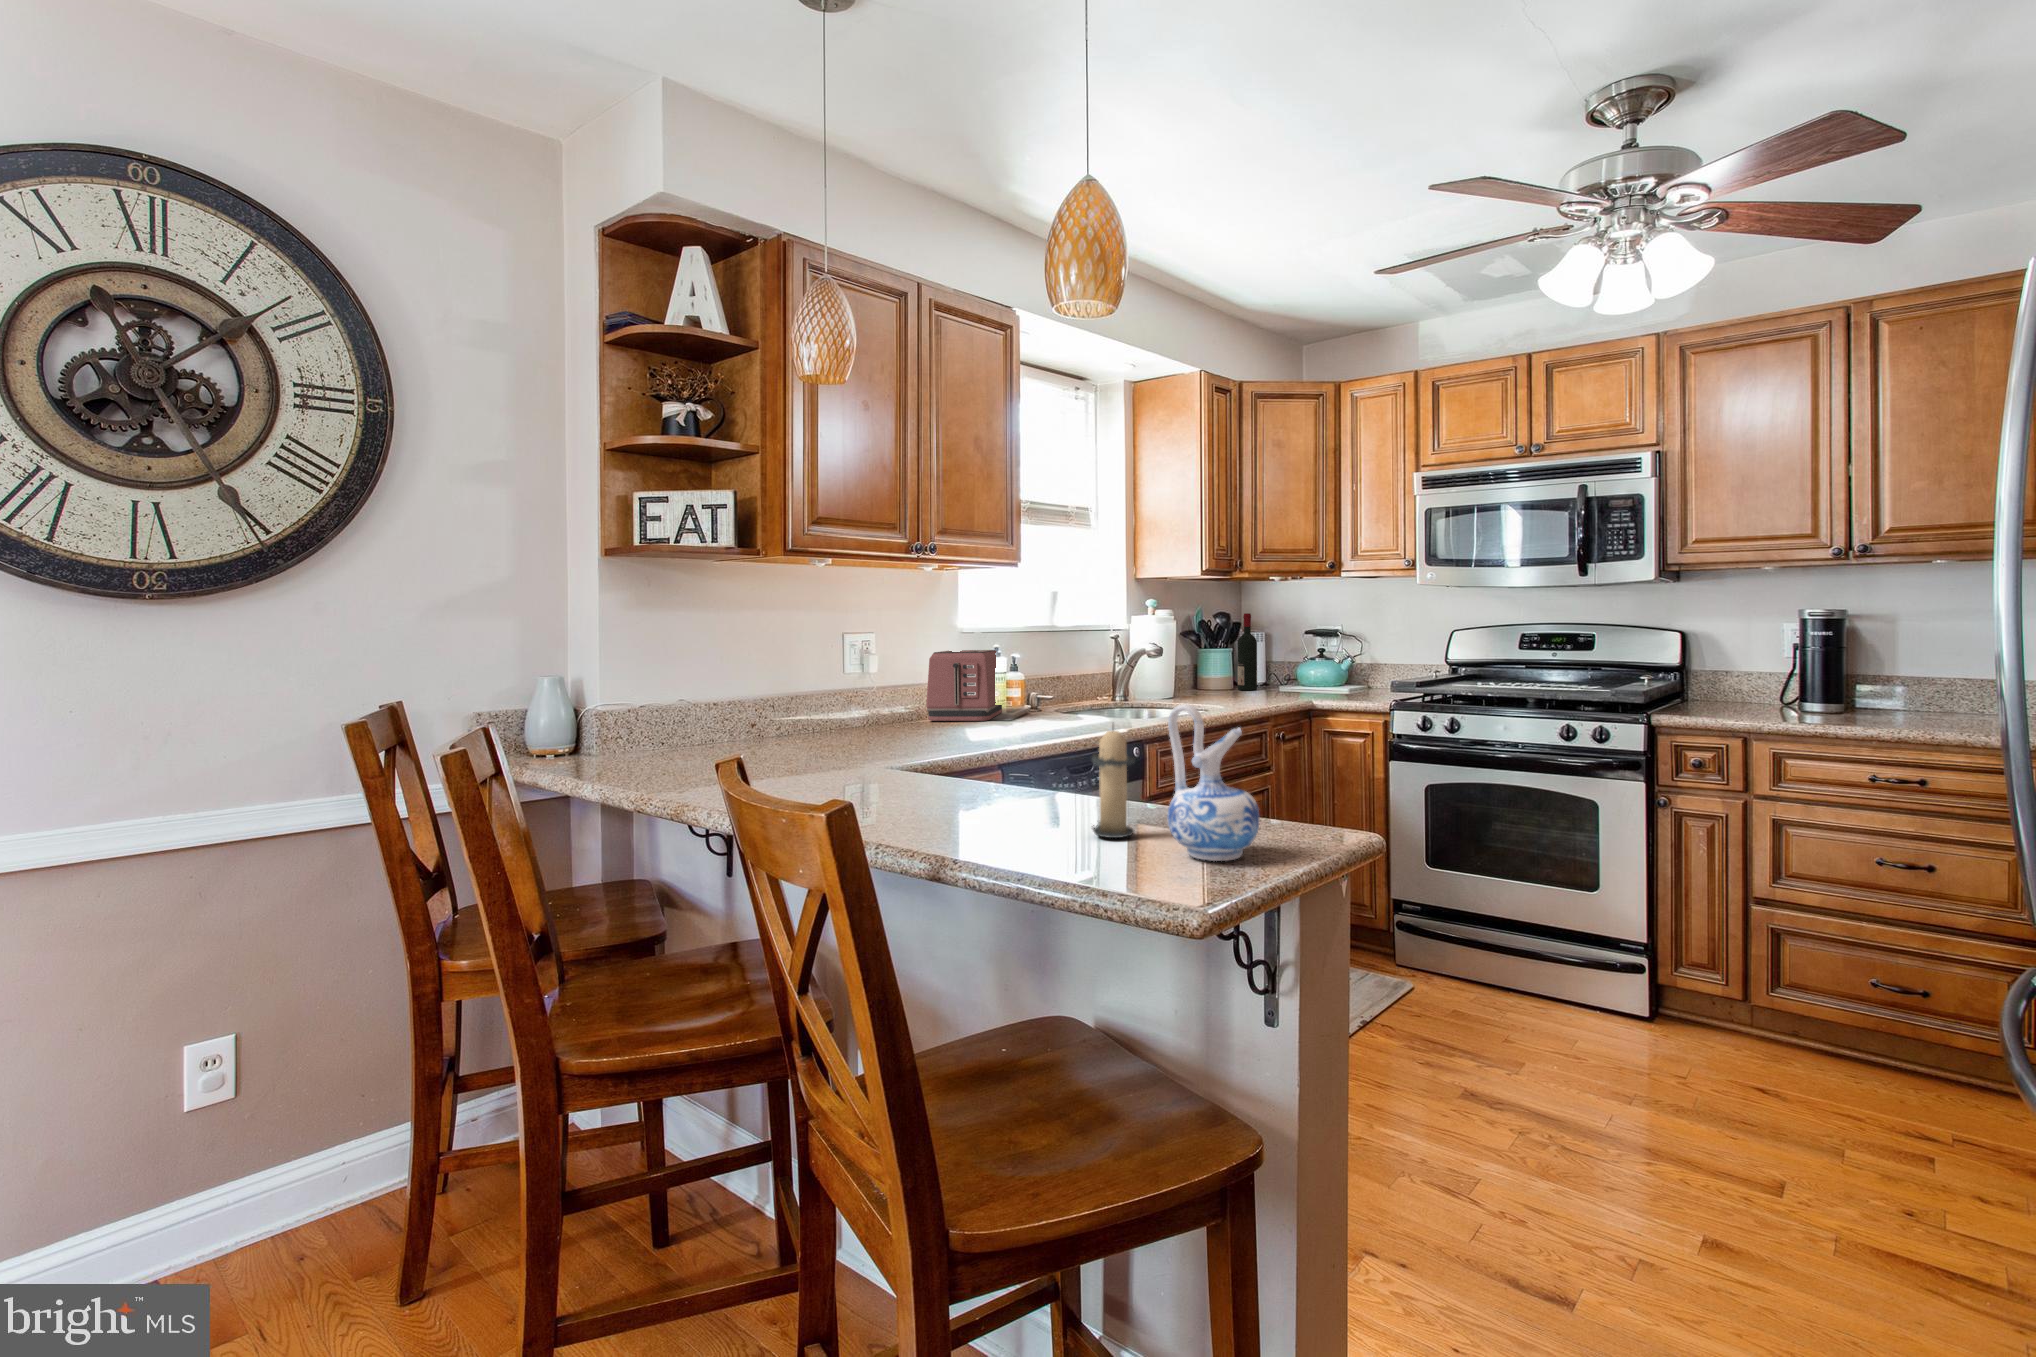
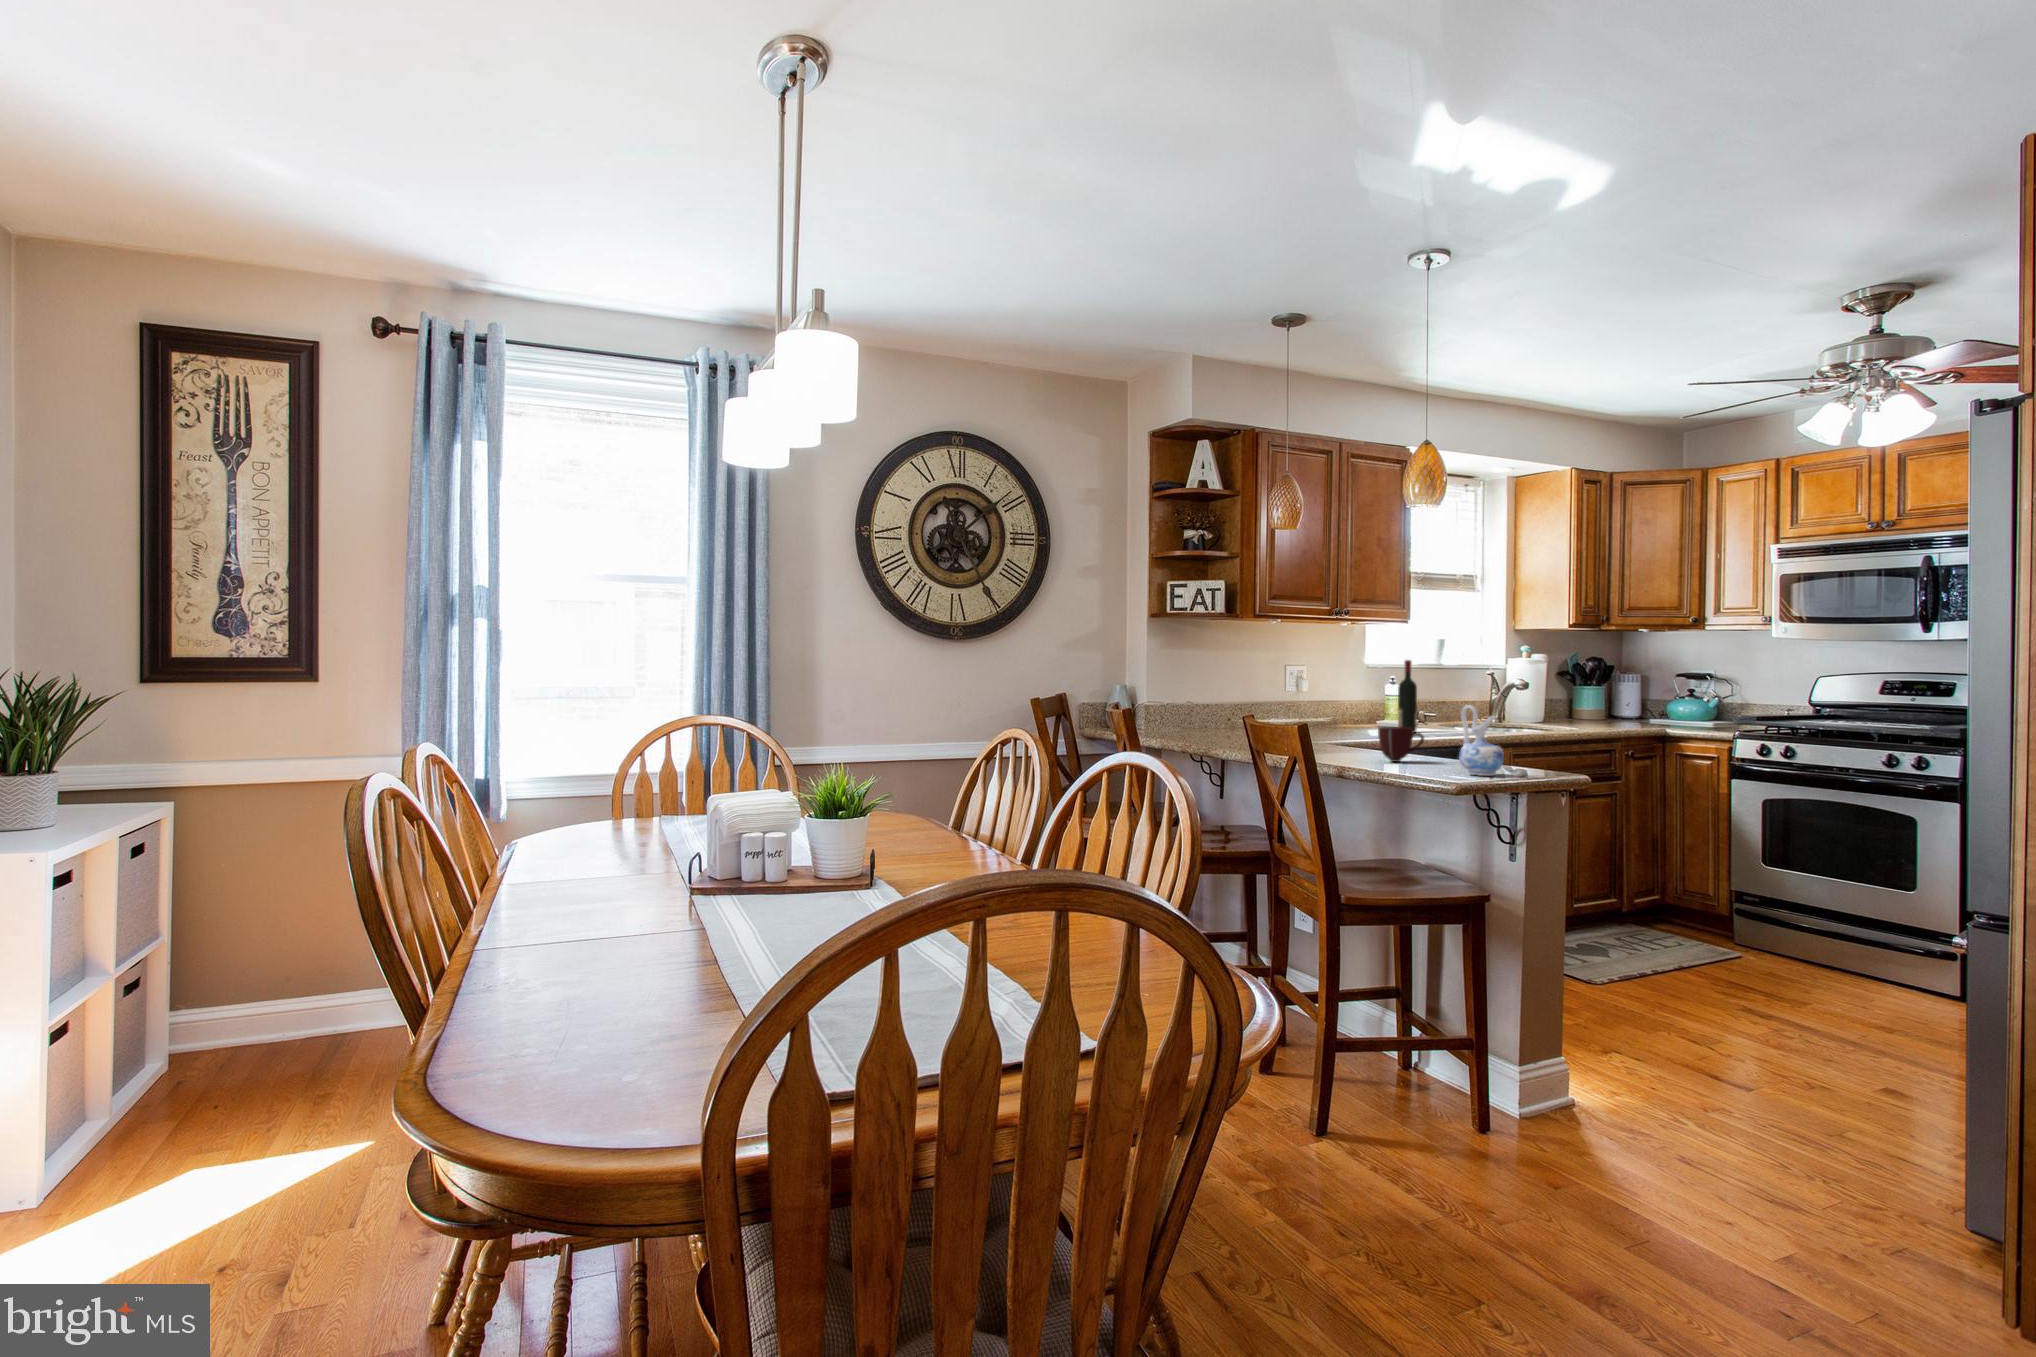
wine bottle: present [1238,613,1257,690] -> present [1398,660,1417,733]
toaster: present [926,650,1002,721] -> none [1340,681,1398,730]
candle: present [1092,729,1135,838] -> none [1423,714,1452,769]
mug: none [992,743,1079,815] -> present [1378,727,1424,762]

